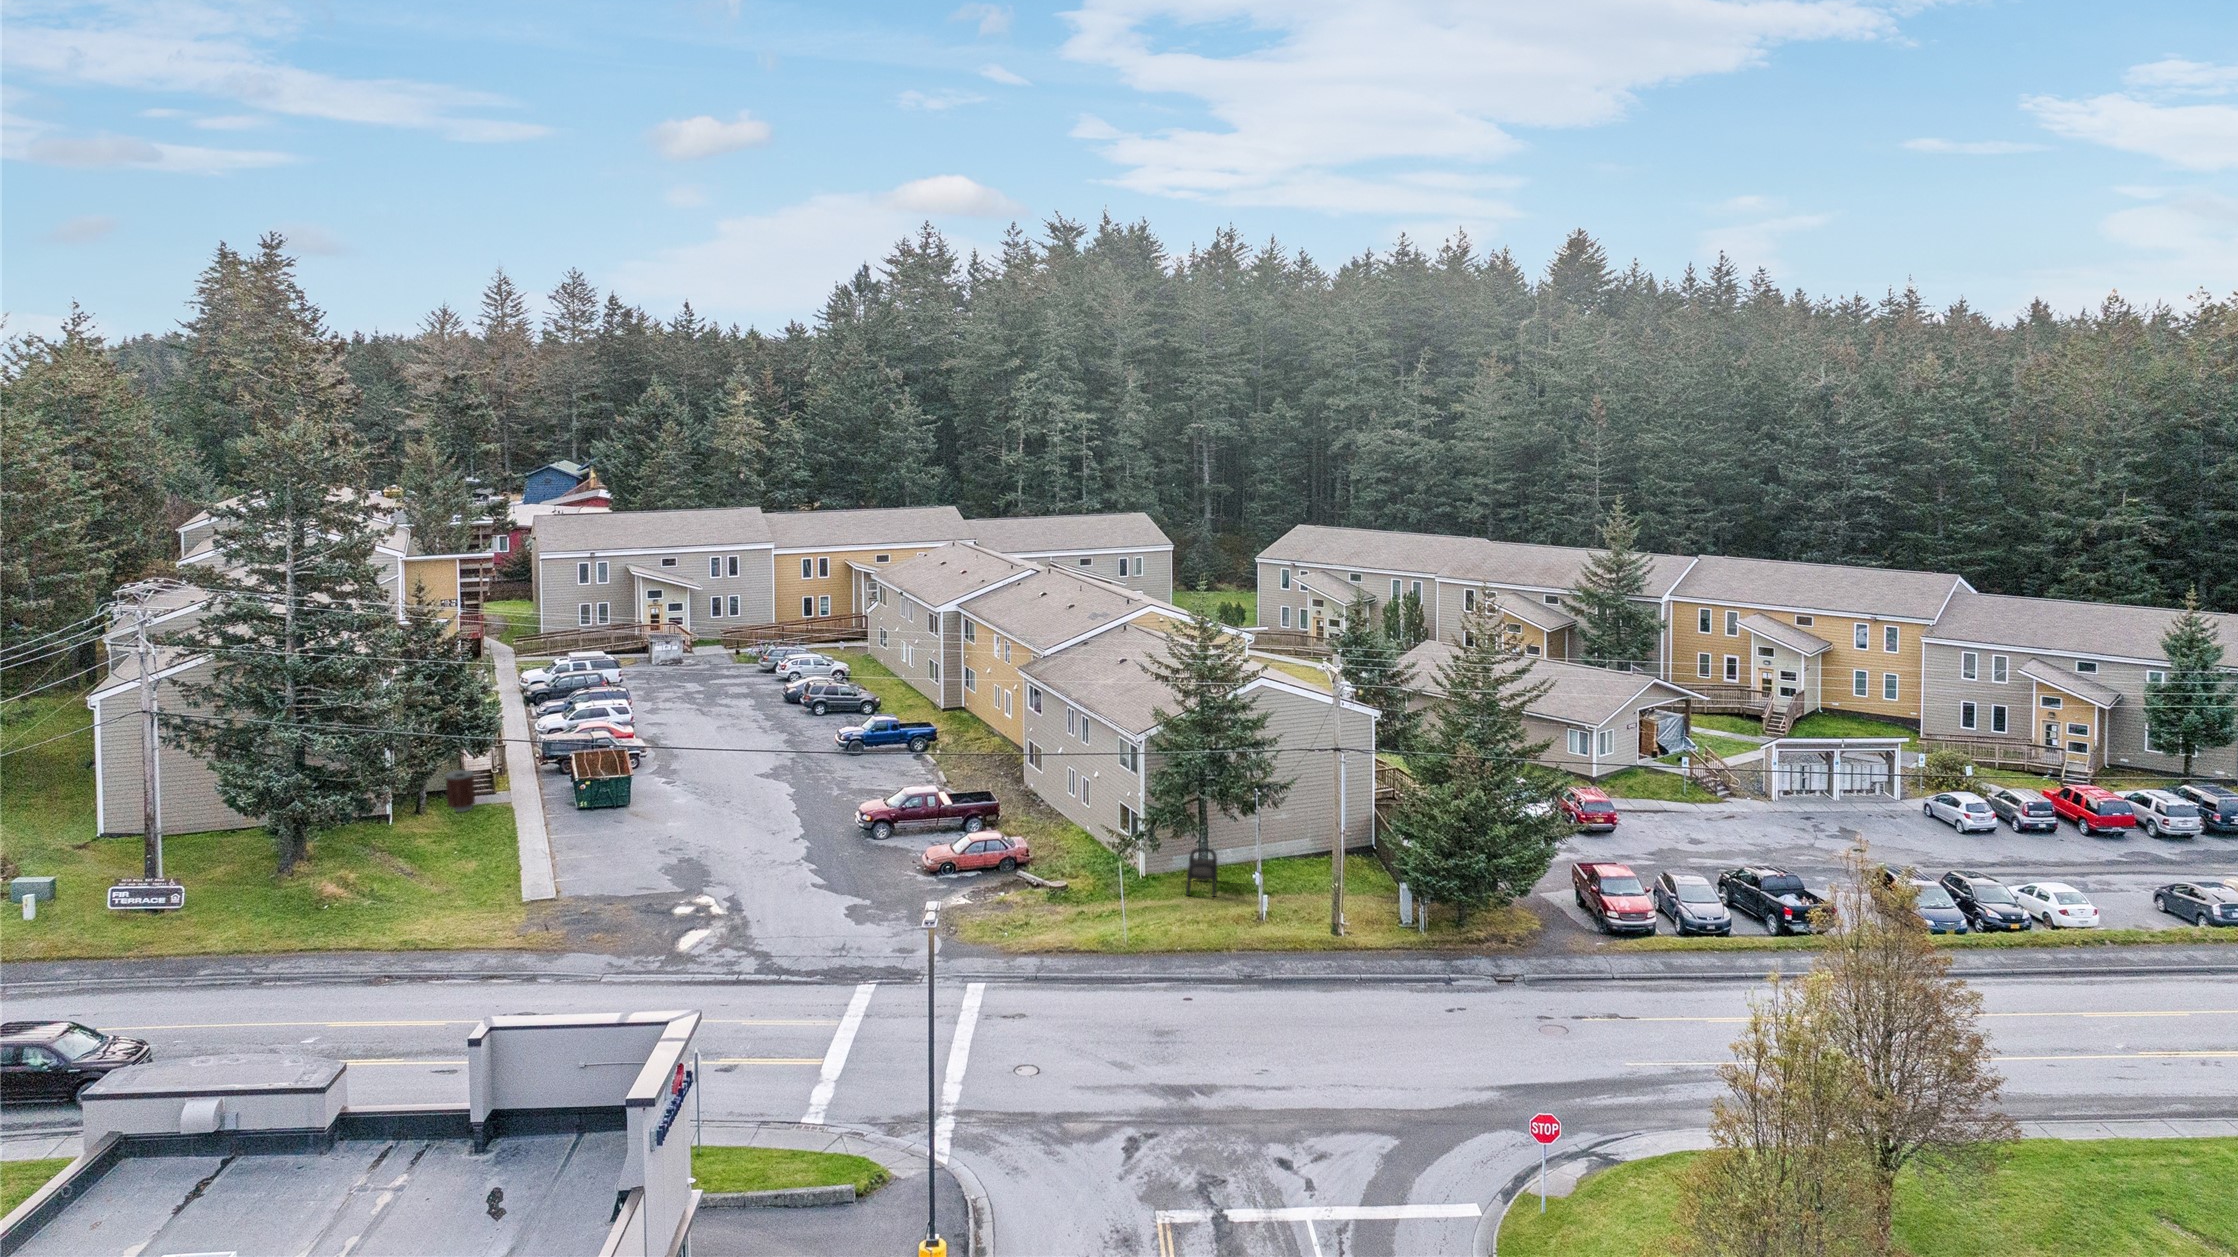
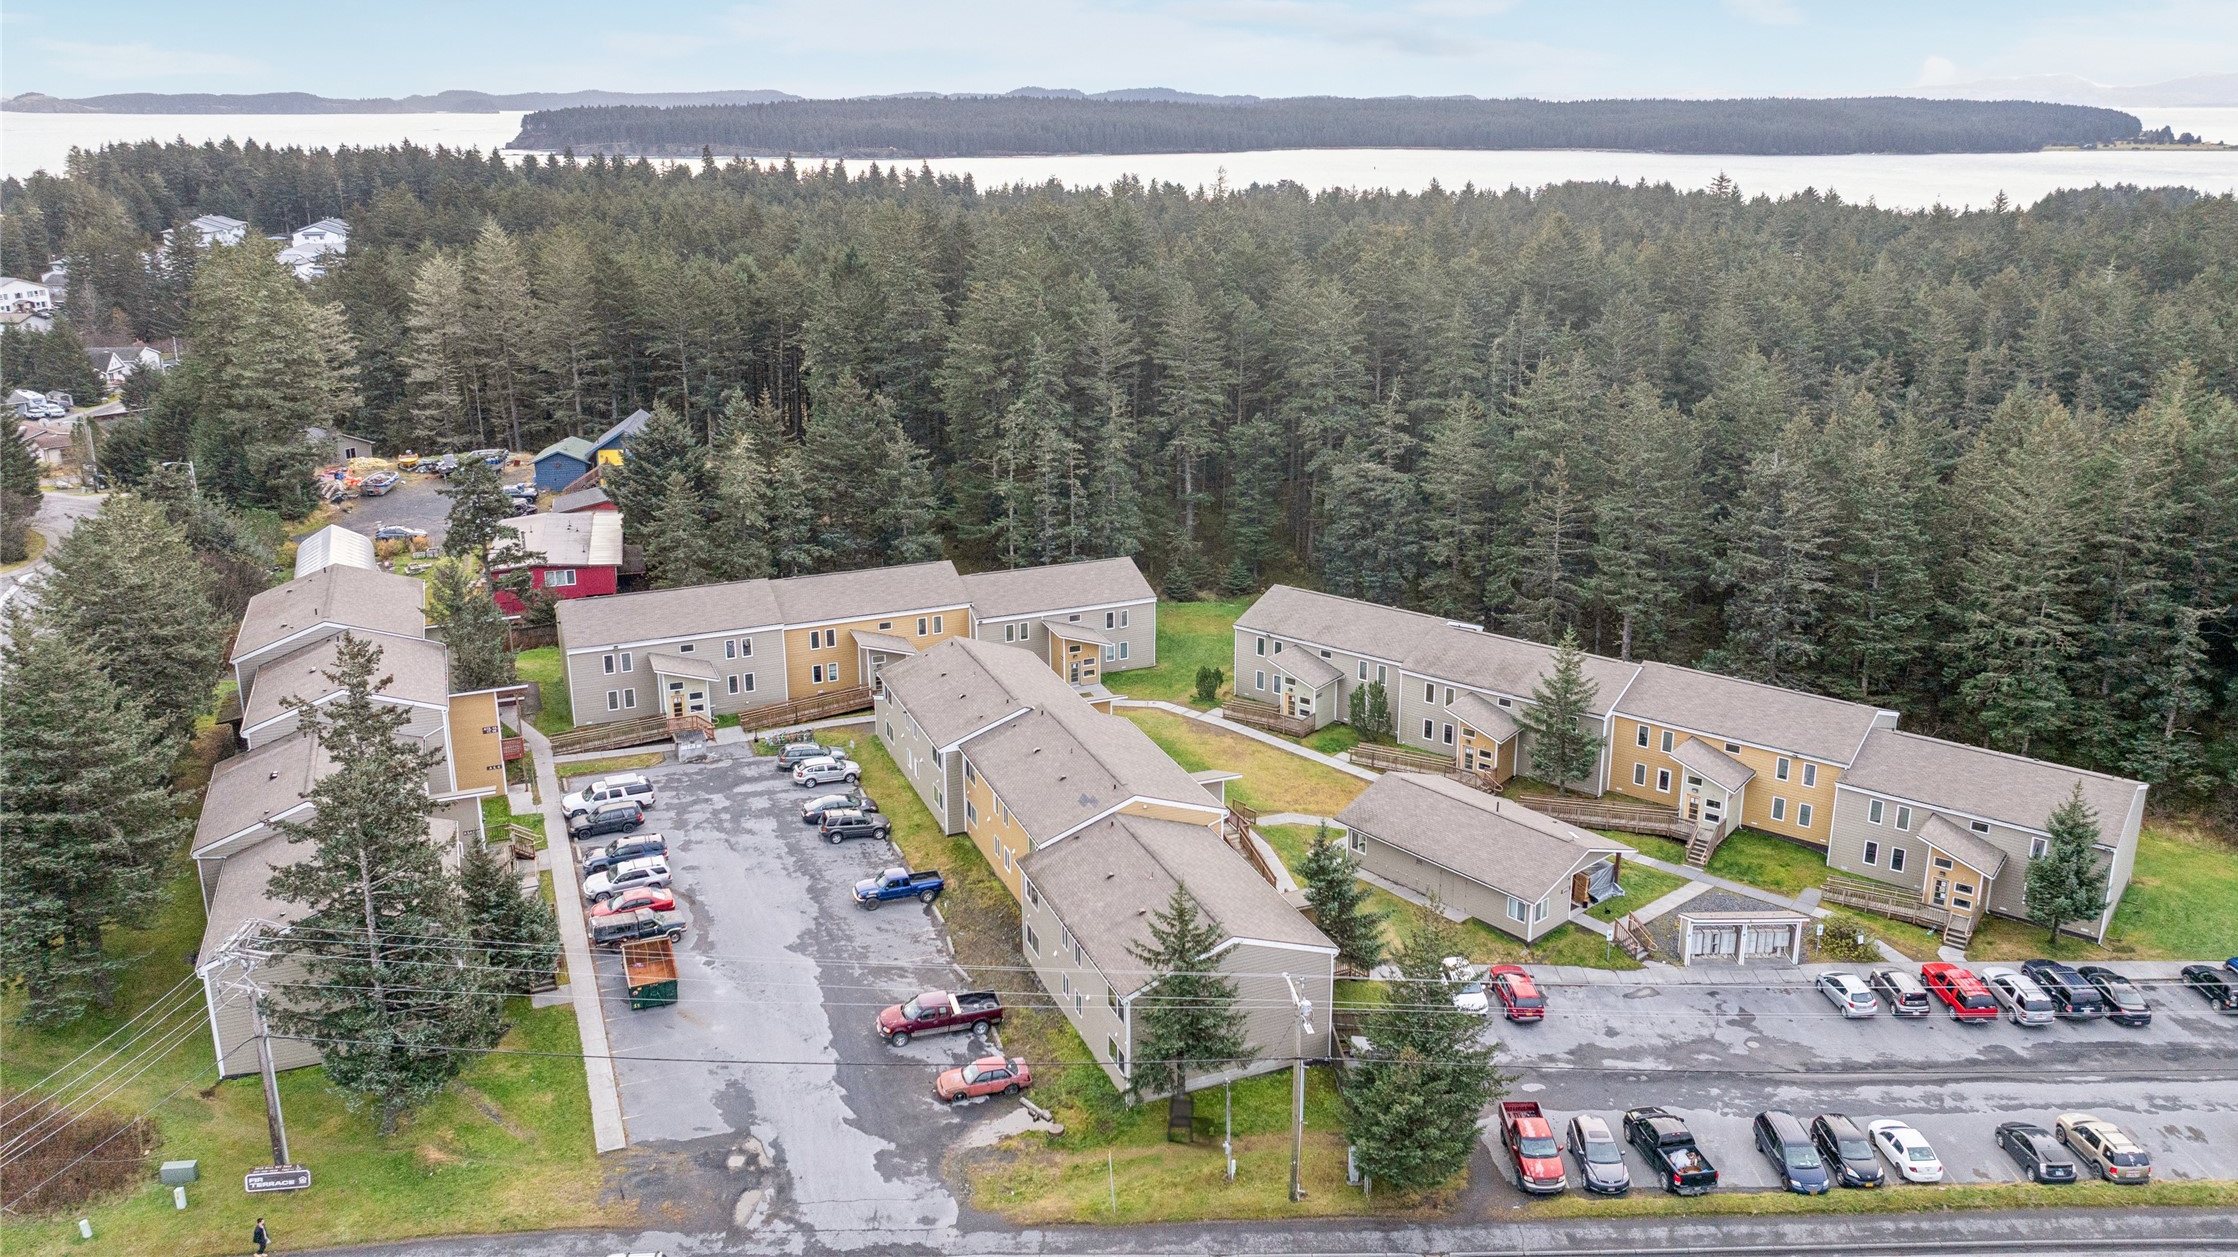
trash can: present [446,769,475,812] -> none [514,982,541,1022]

